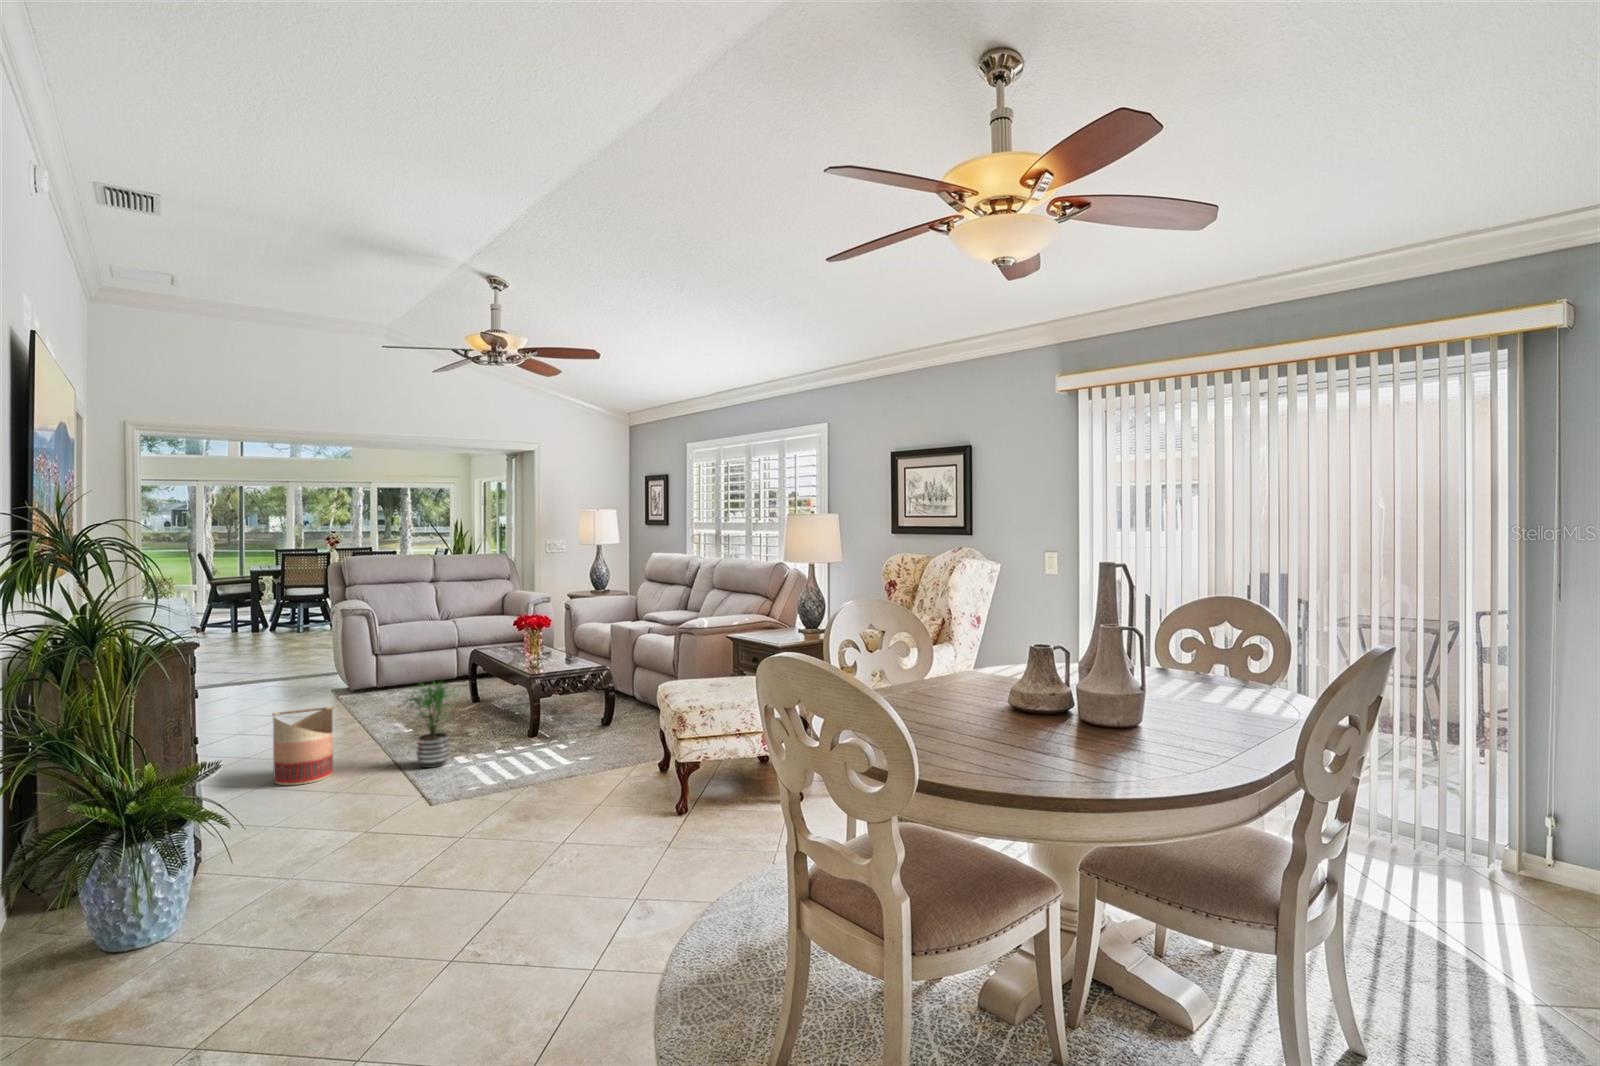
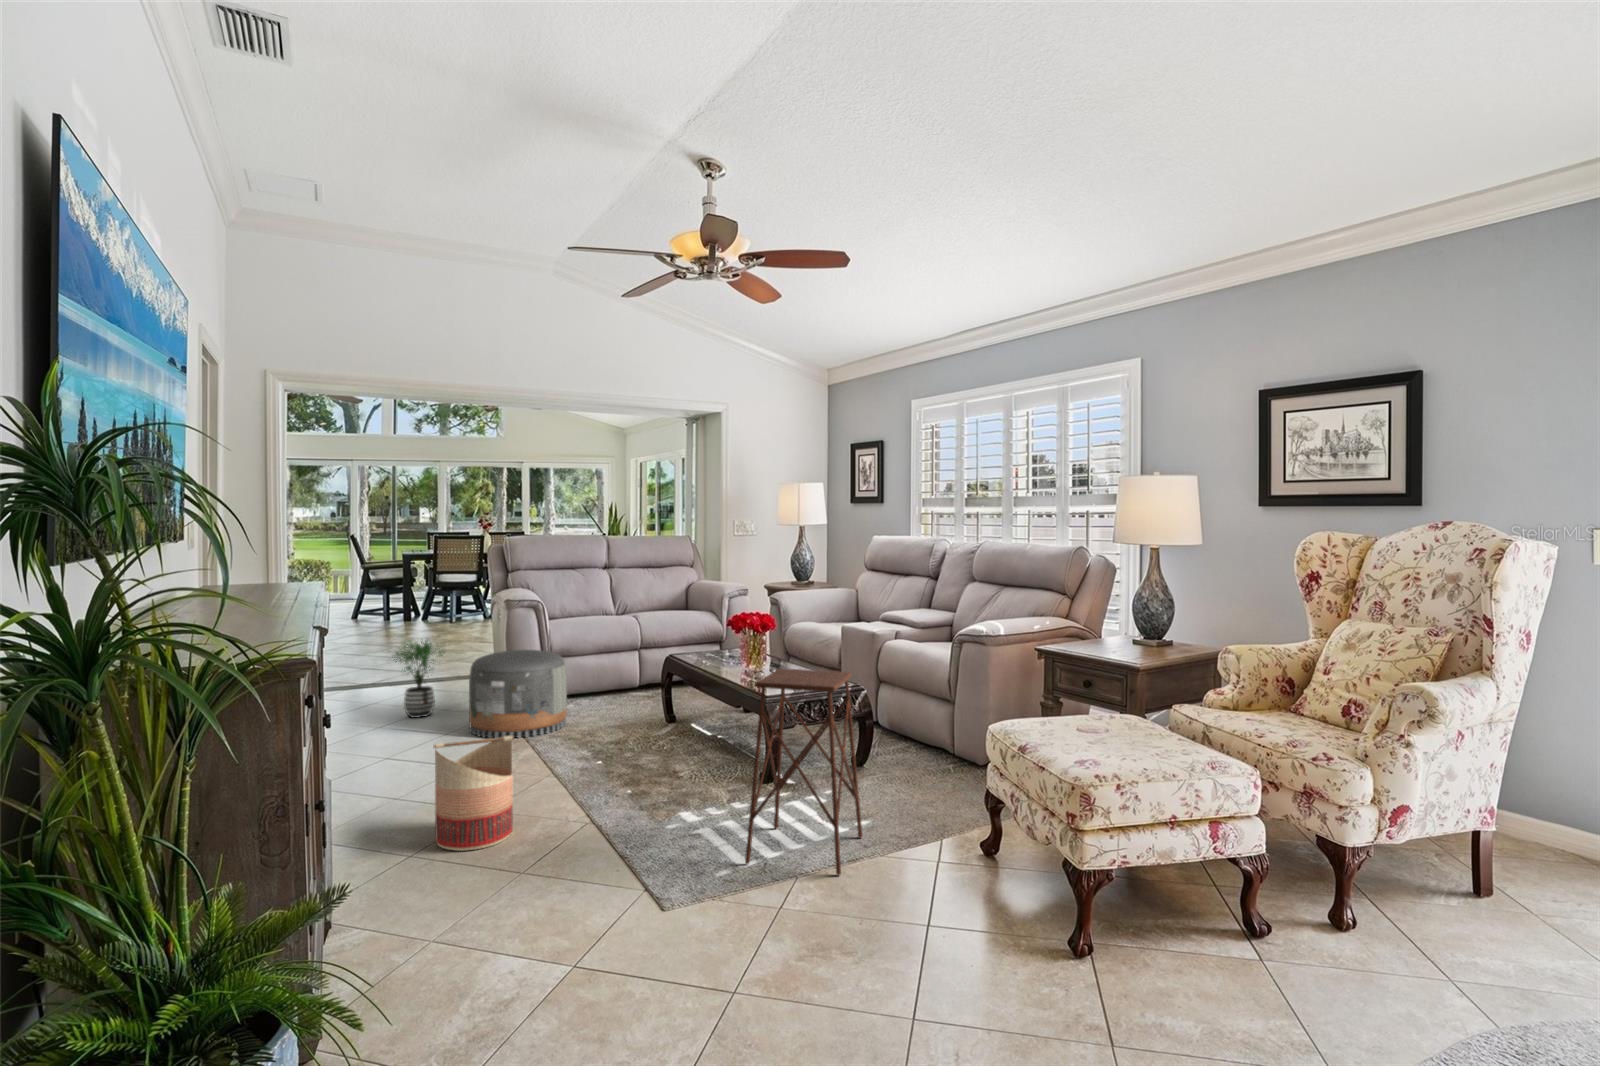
pouf: none [306,650,390,719] -> present [469,650,567,738]
side table: none [495,653,584,784] -> present [745,668,863,875]
potted plant: present [398,682,459,768] -> present [392,639,445,718]

